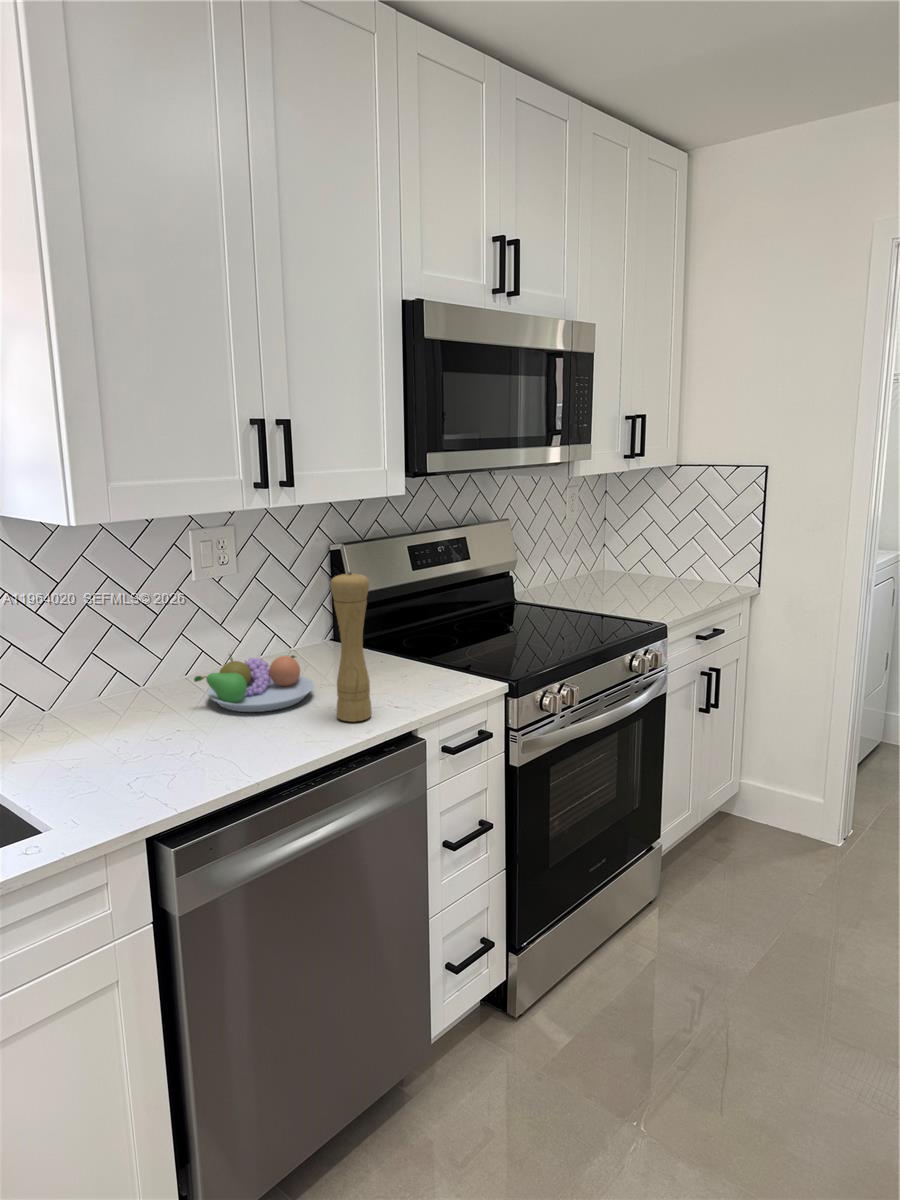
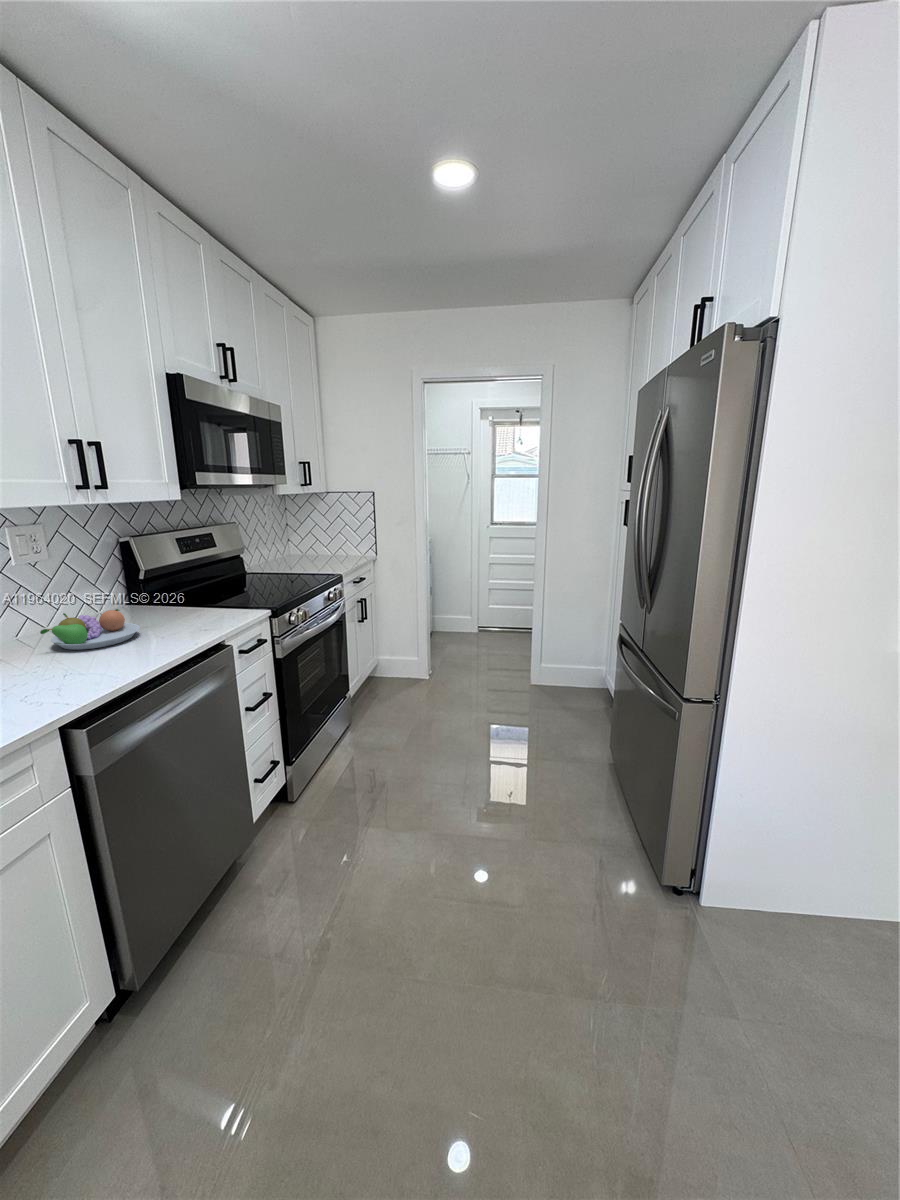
pepper mill: present [330,572,372,722] -> none [153,543,192,641]

